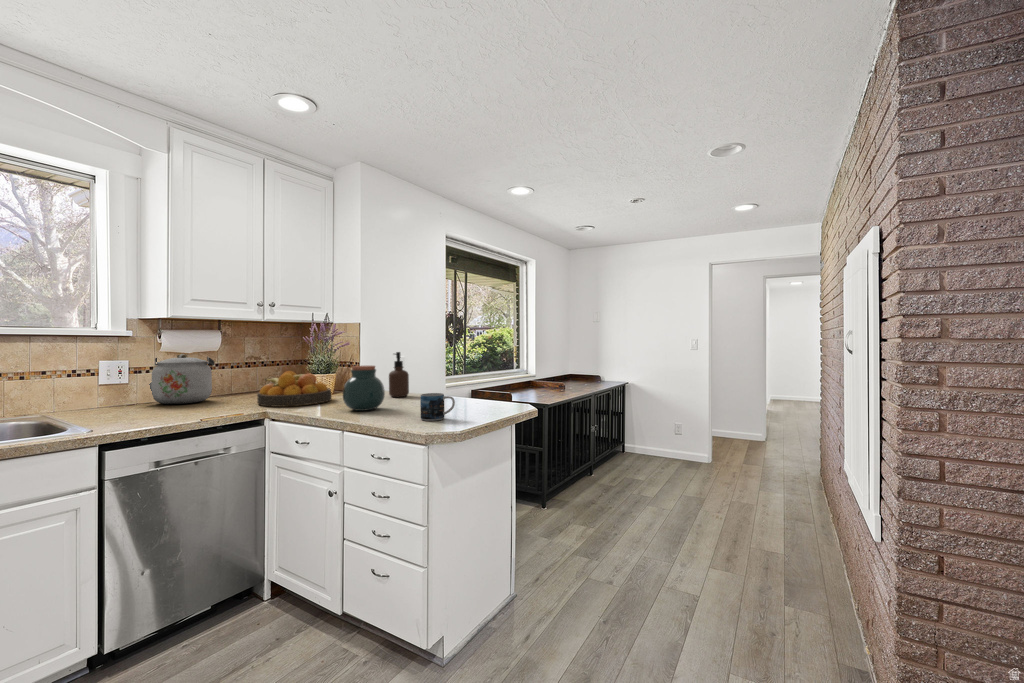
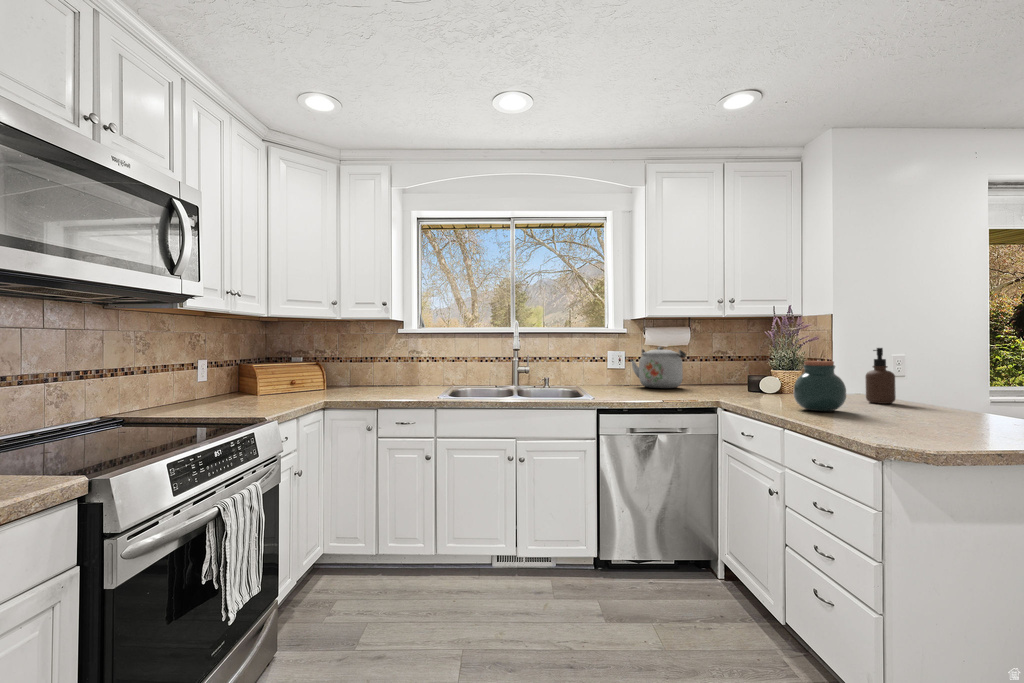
fruit bowl: present [257,371,331,407] -> none [716,365,791,400]
mug: present [420,393,455,421] -> none [883,397,936,432]

